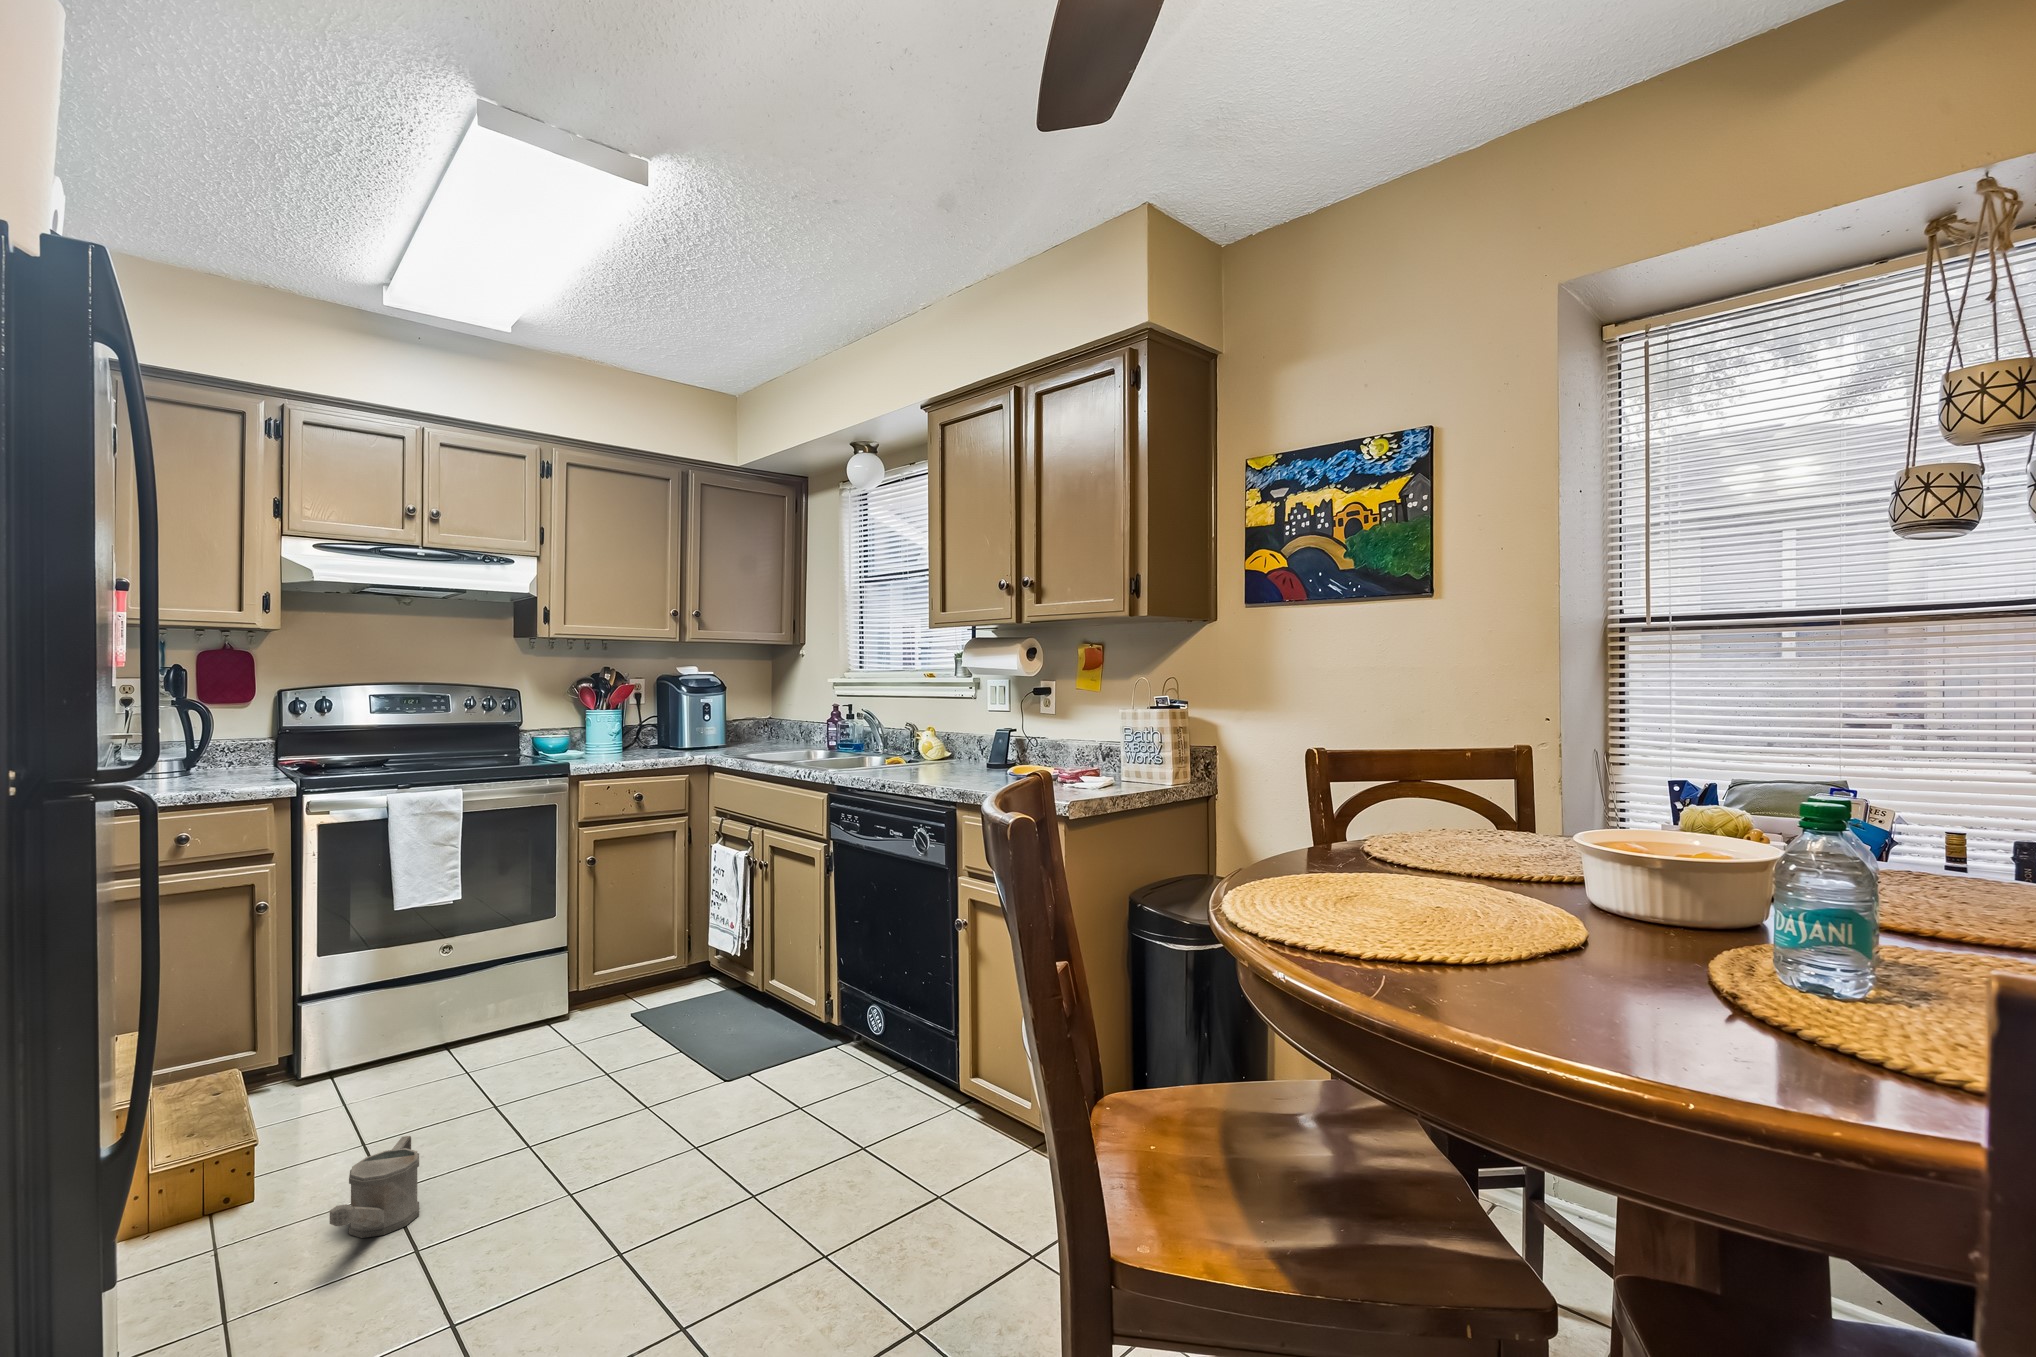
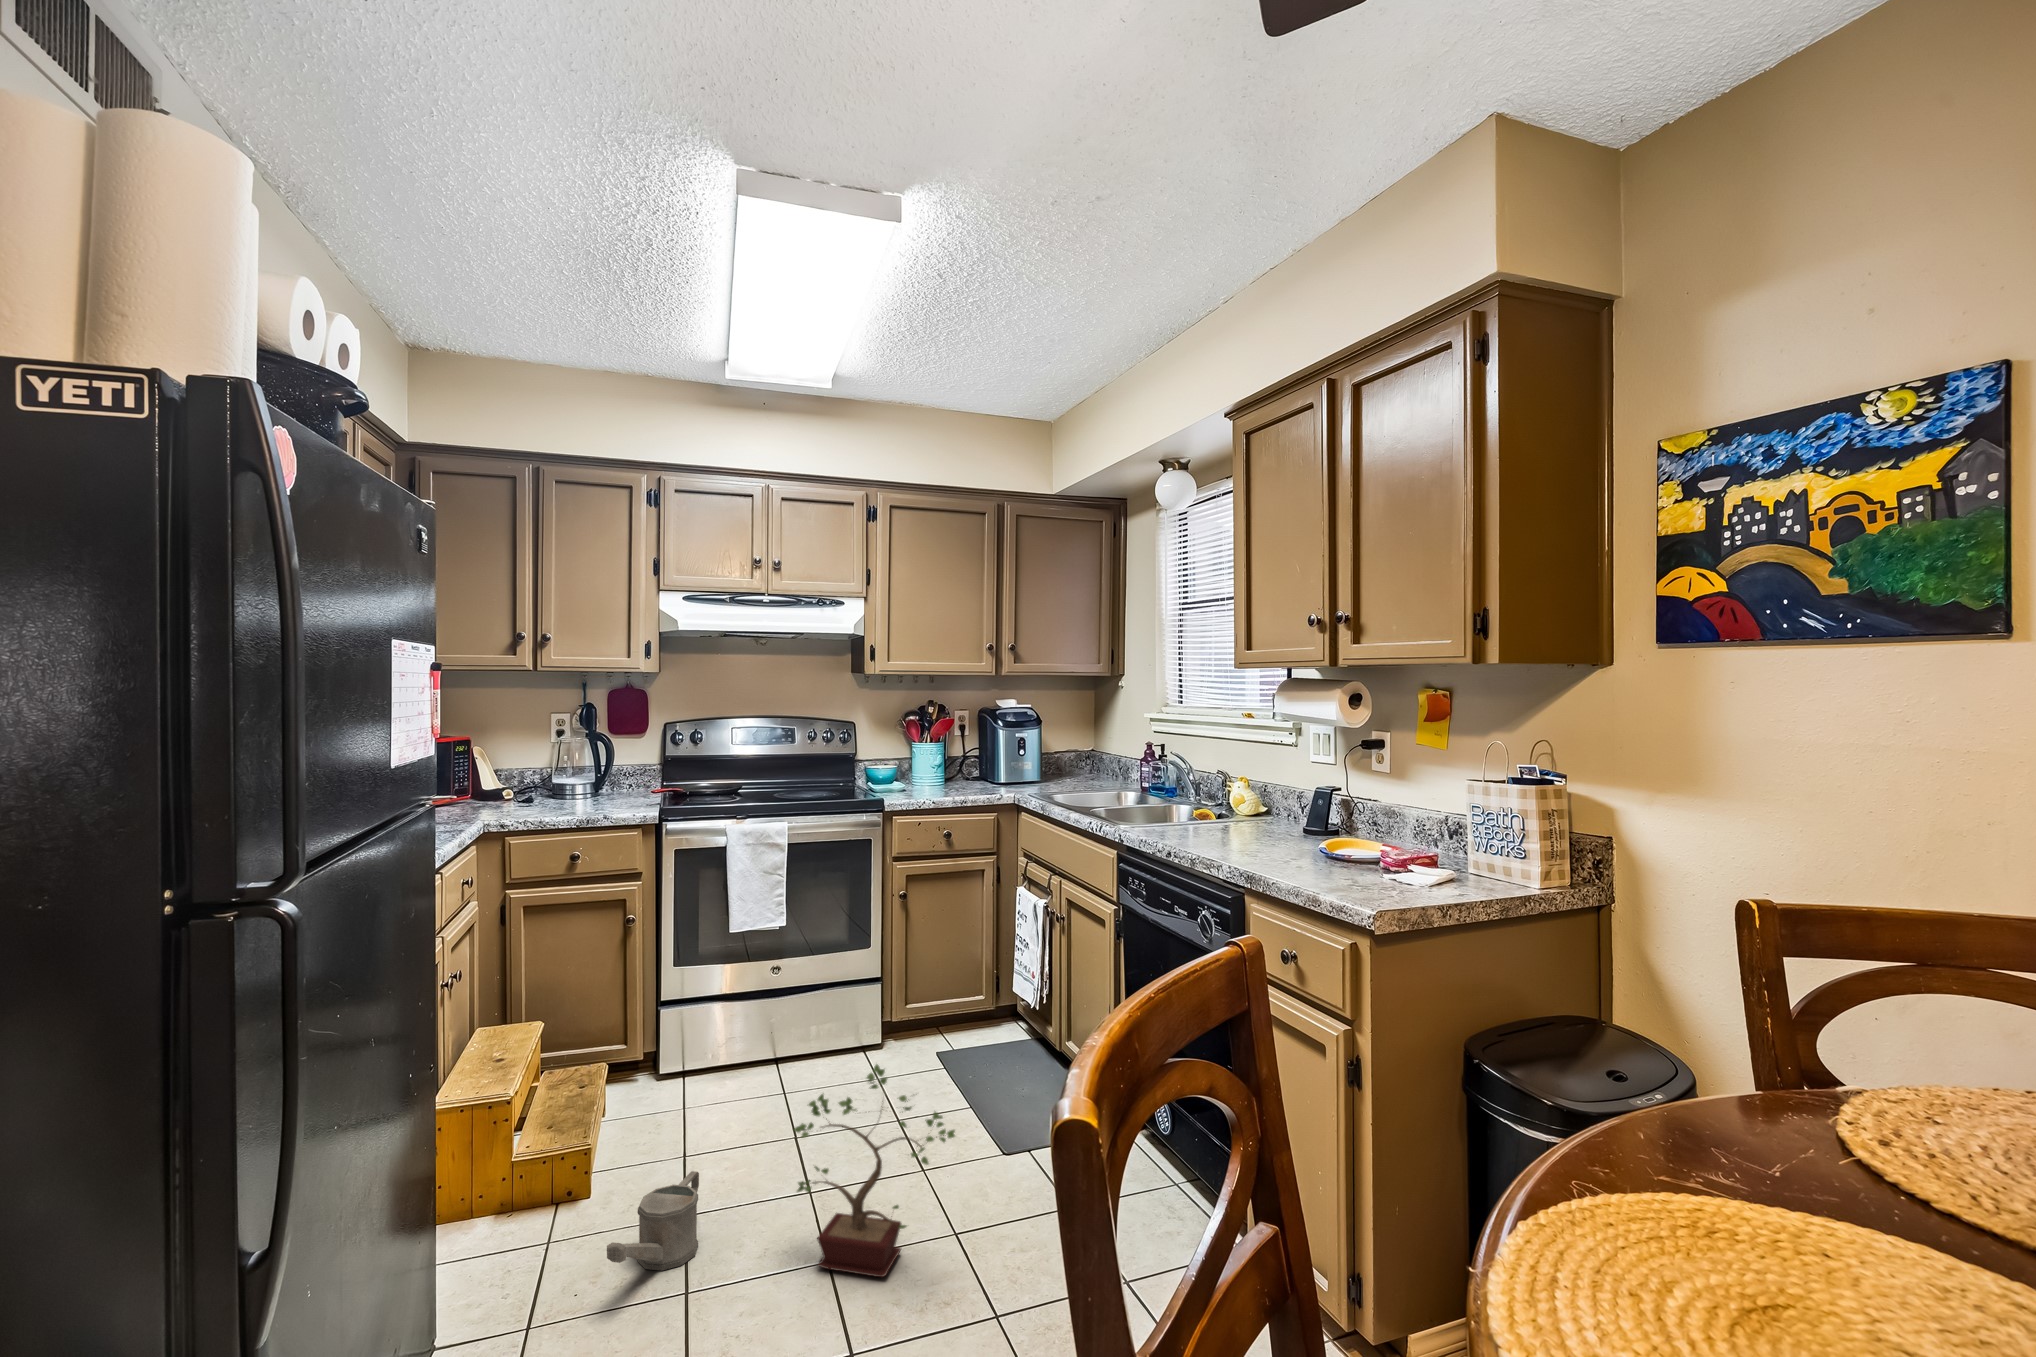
potted plant: none [534,989,717,1194] -> present [794,1064,955,1277]

